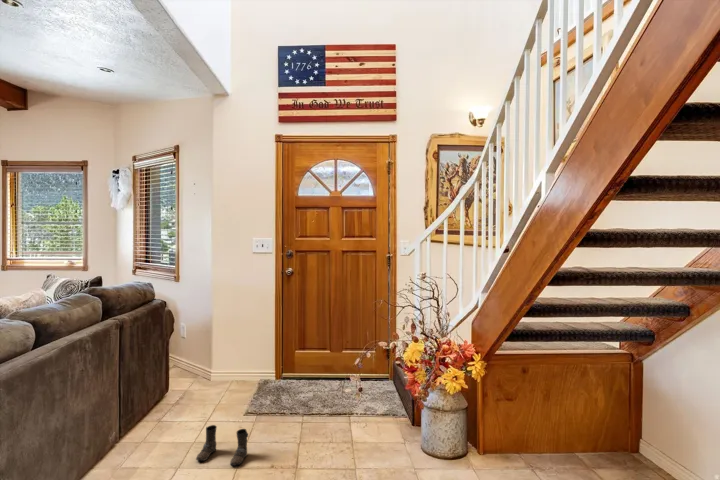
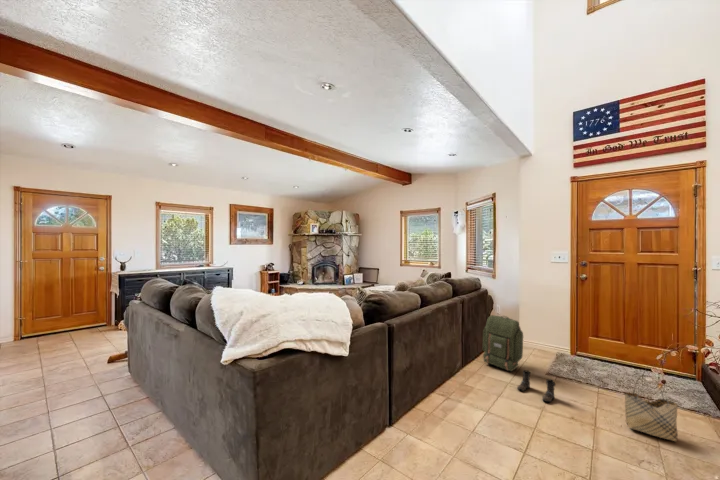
backpack: none [147,345,211,432] -> present [482,315,523,371]
woven basket: none [322,389,369,462] -> present [624,376,678,442]

